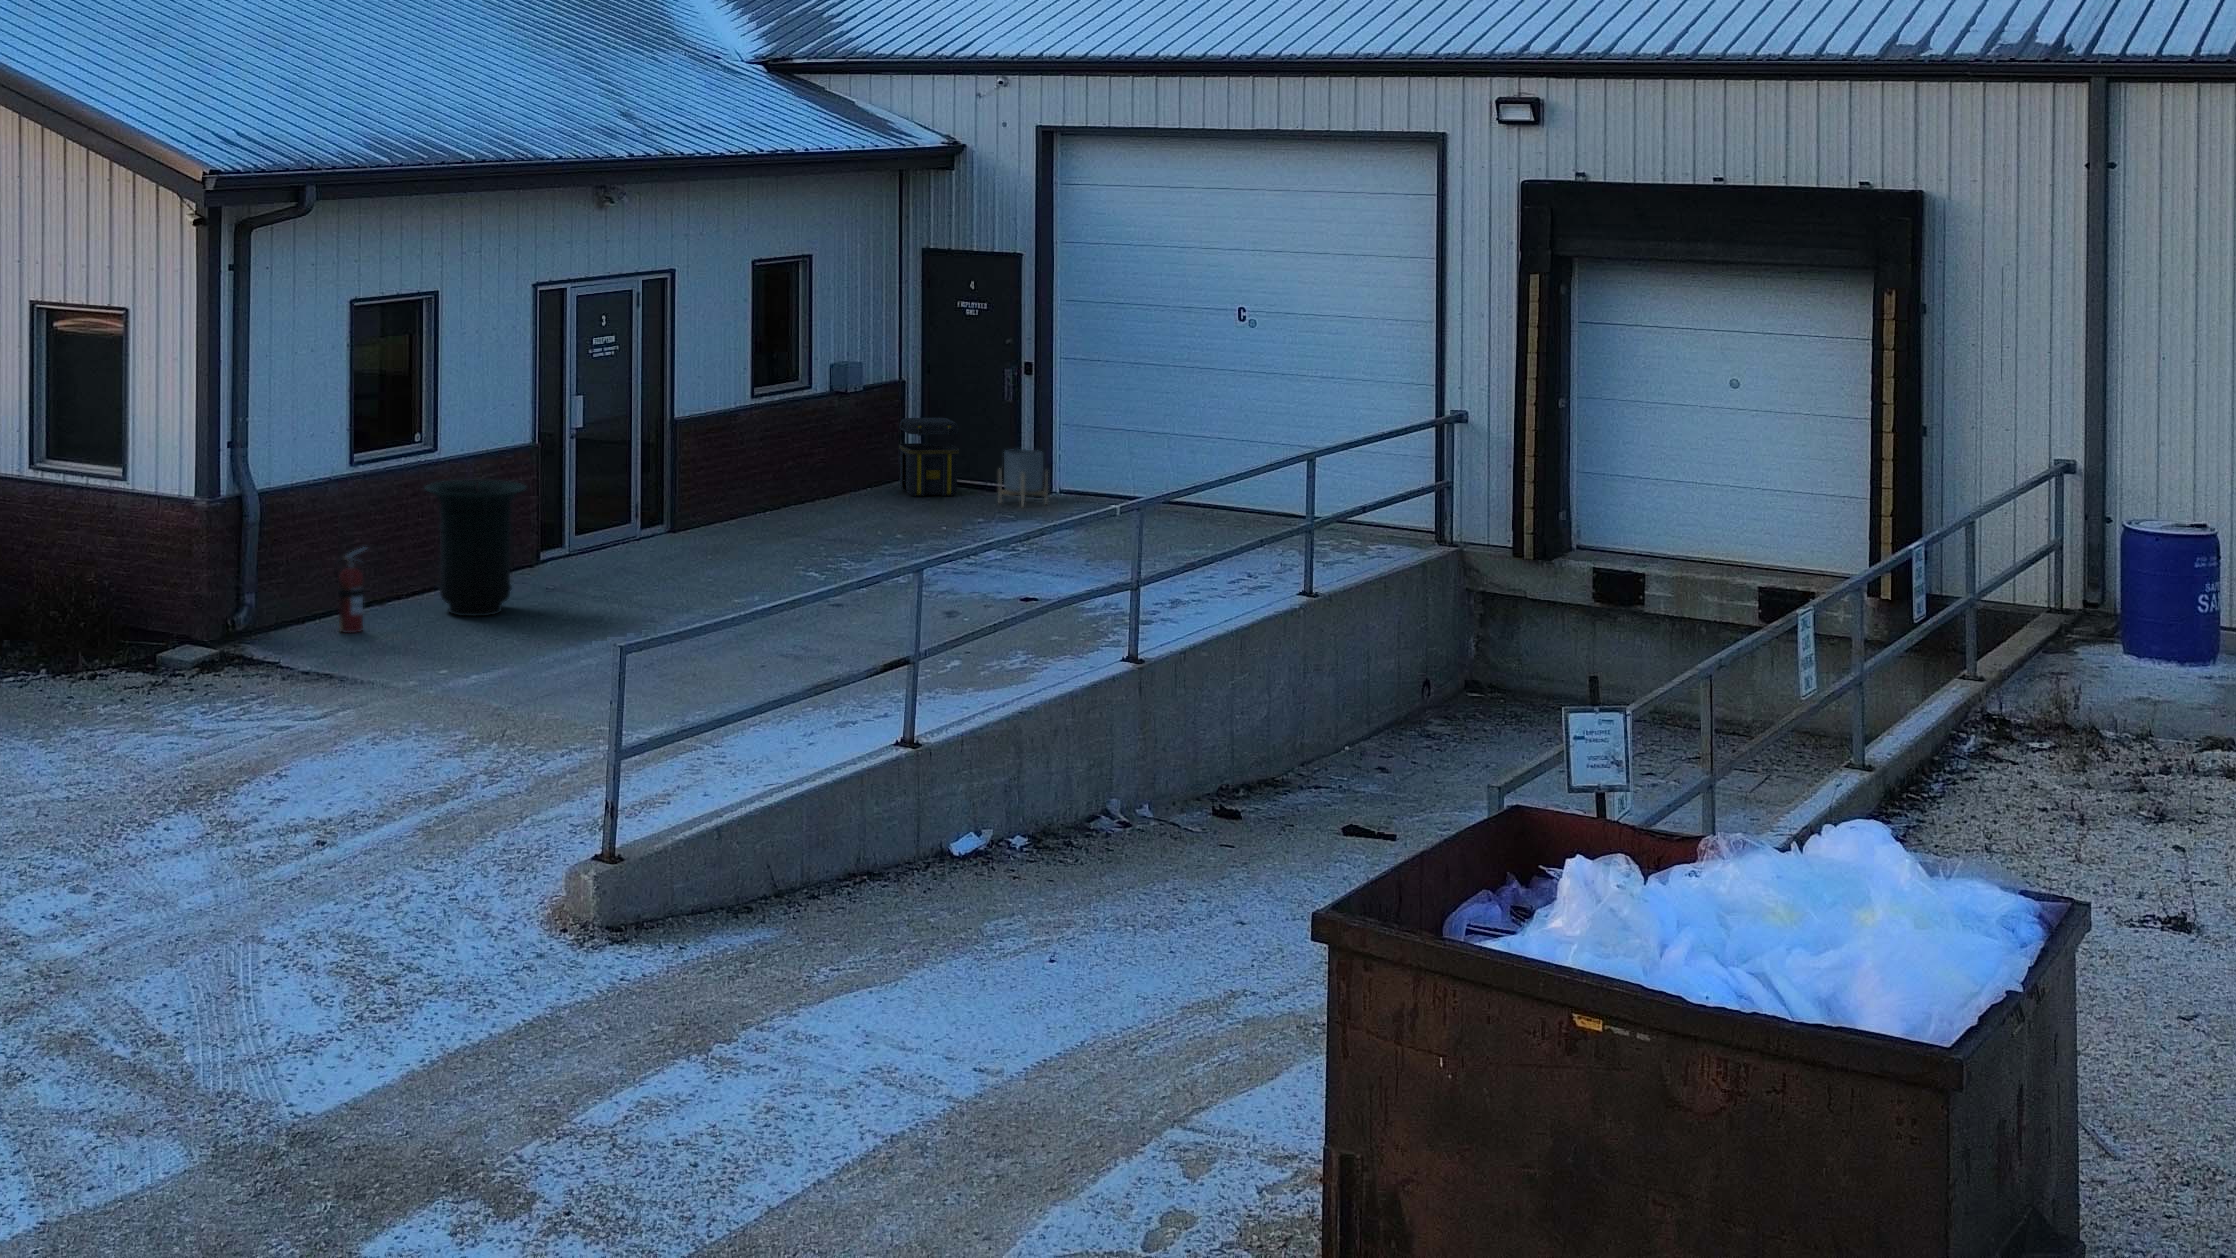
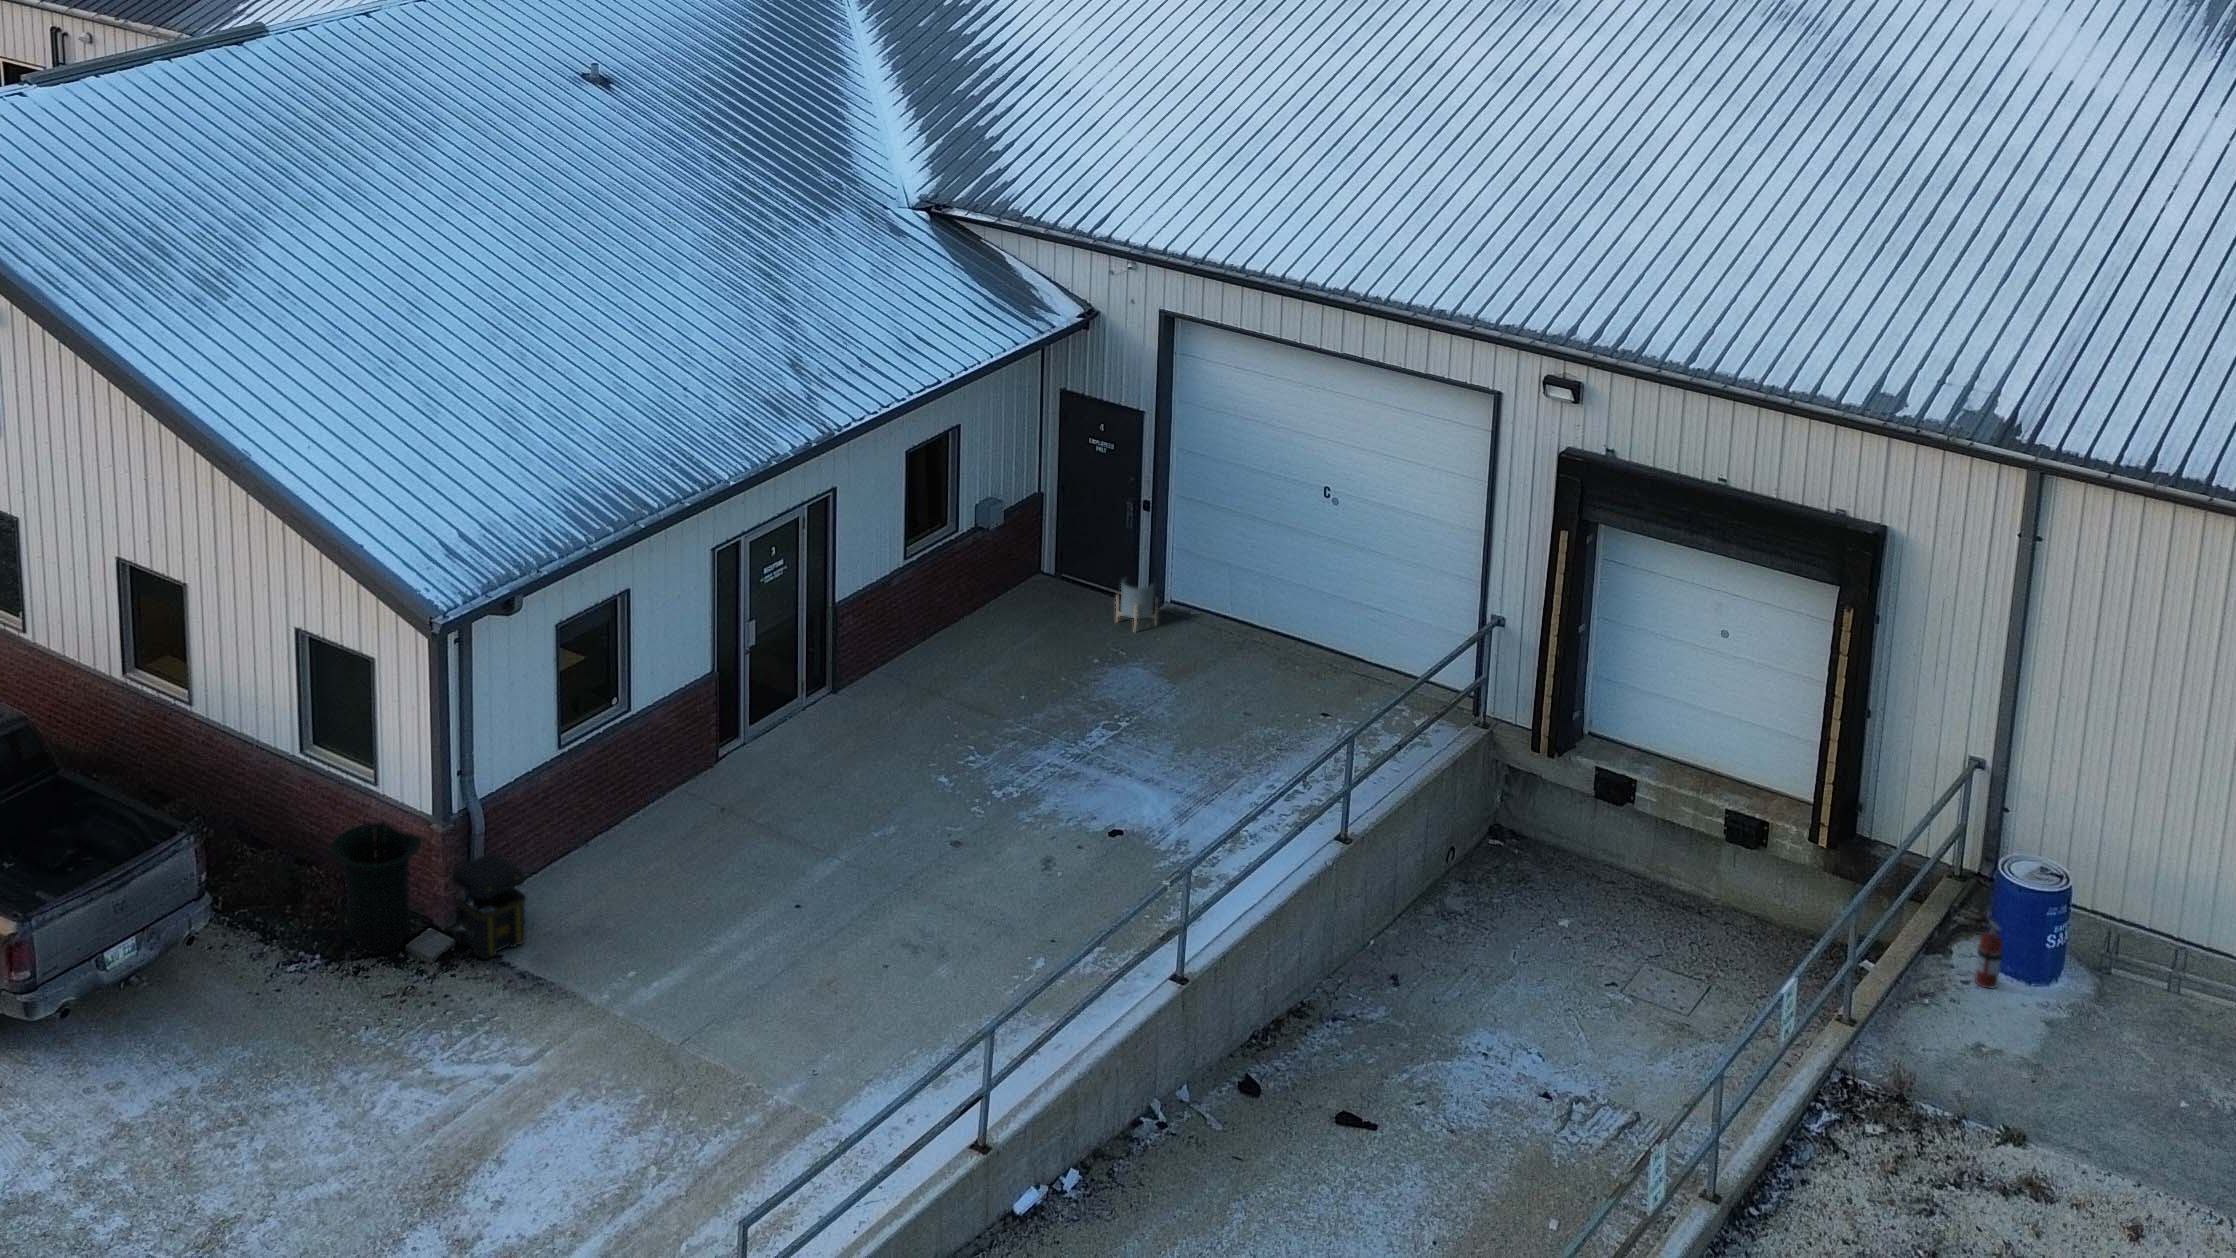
toolbox: present [899,418,959,496] -> present [452,853,526,959]
trash can: present [425,480,526,616] -> present [331,822,422,954]
fire extinguisher: present [334,548,367,633] -> present [1975,918,2002,989]

